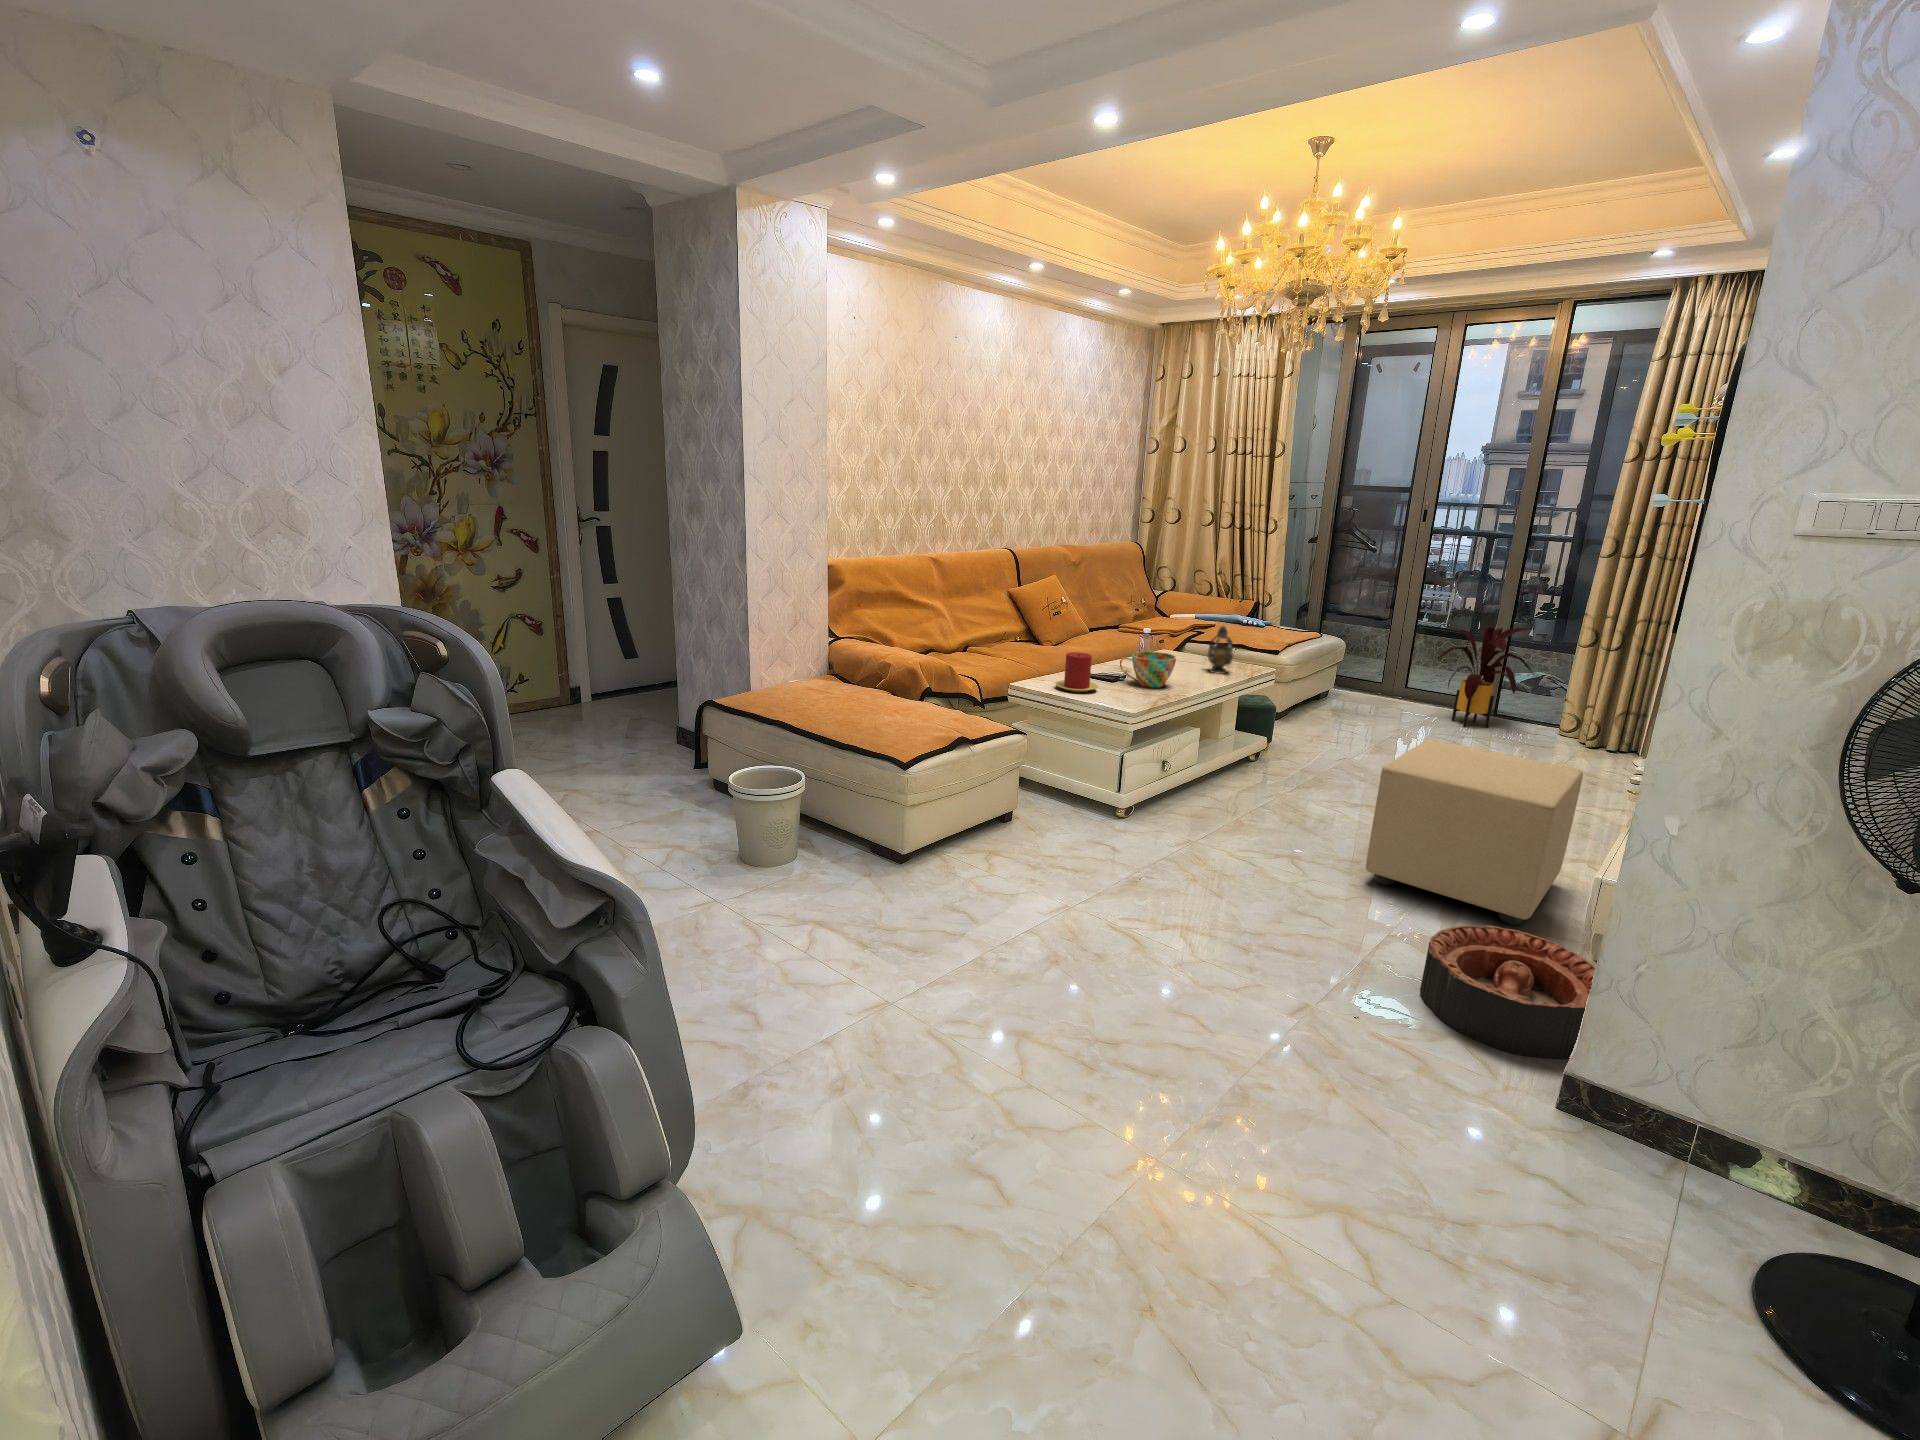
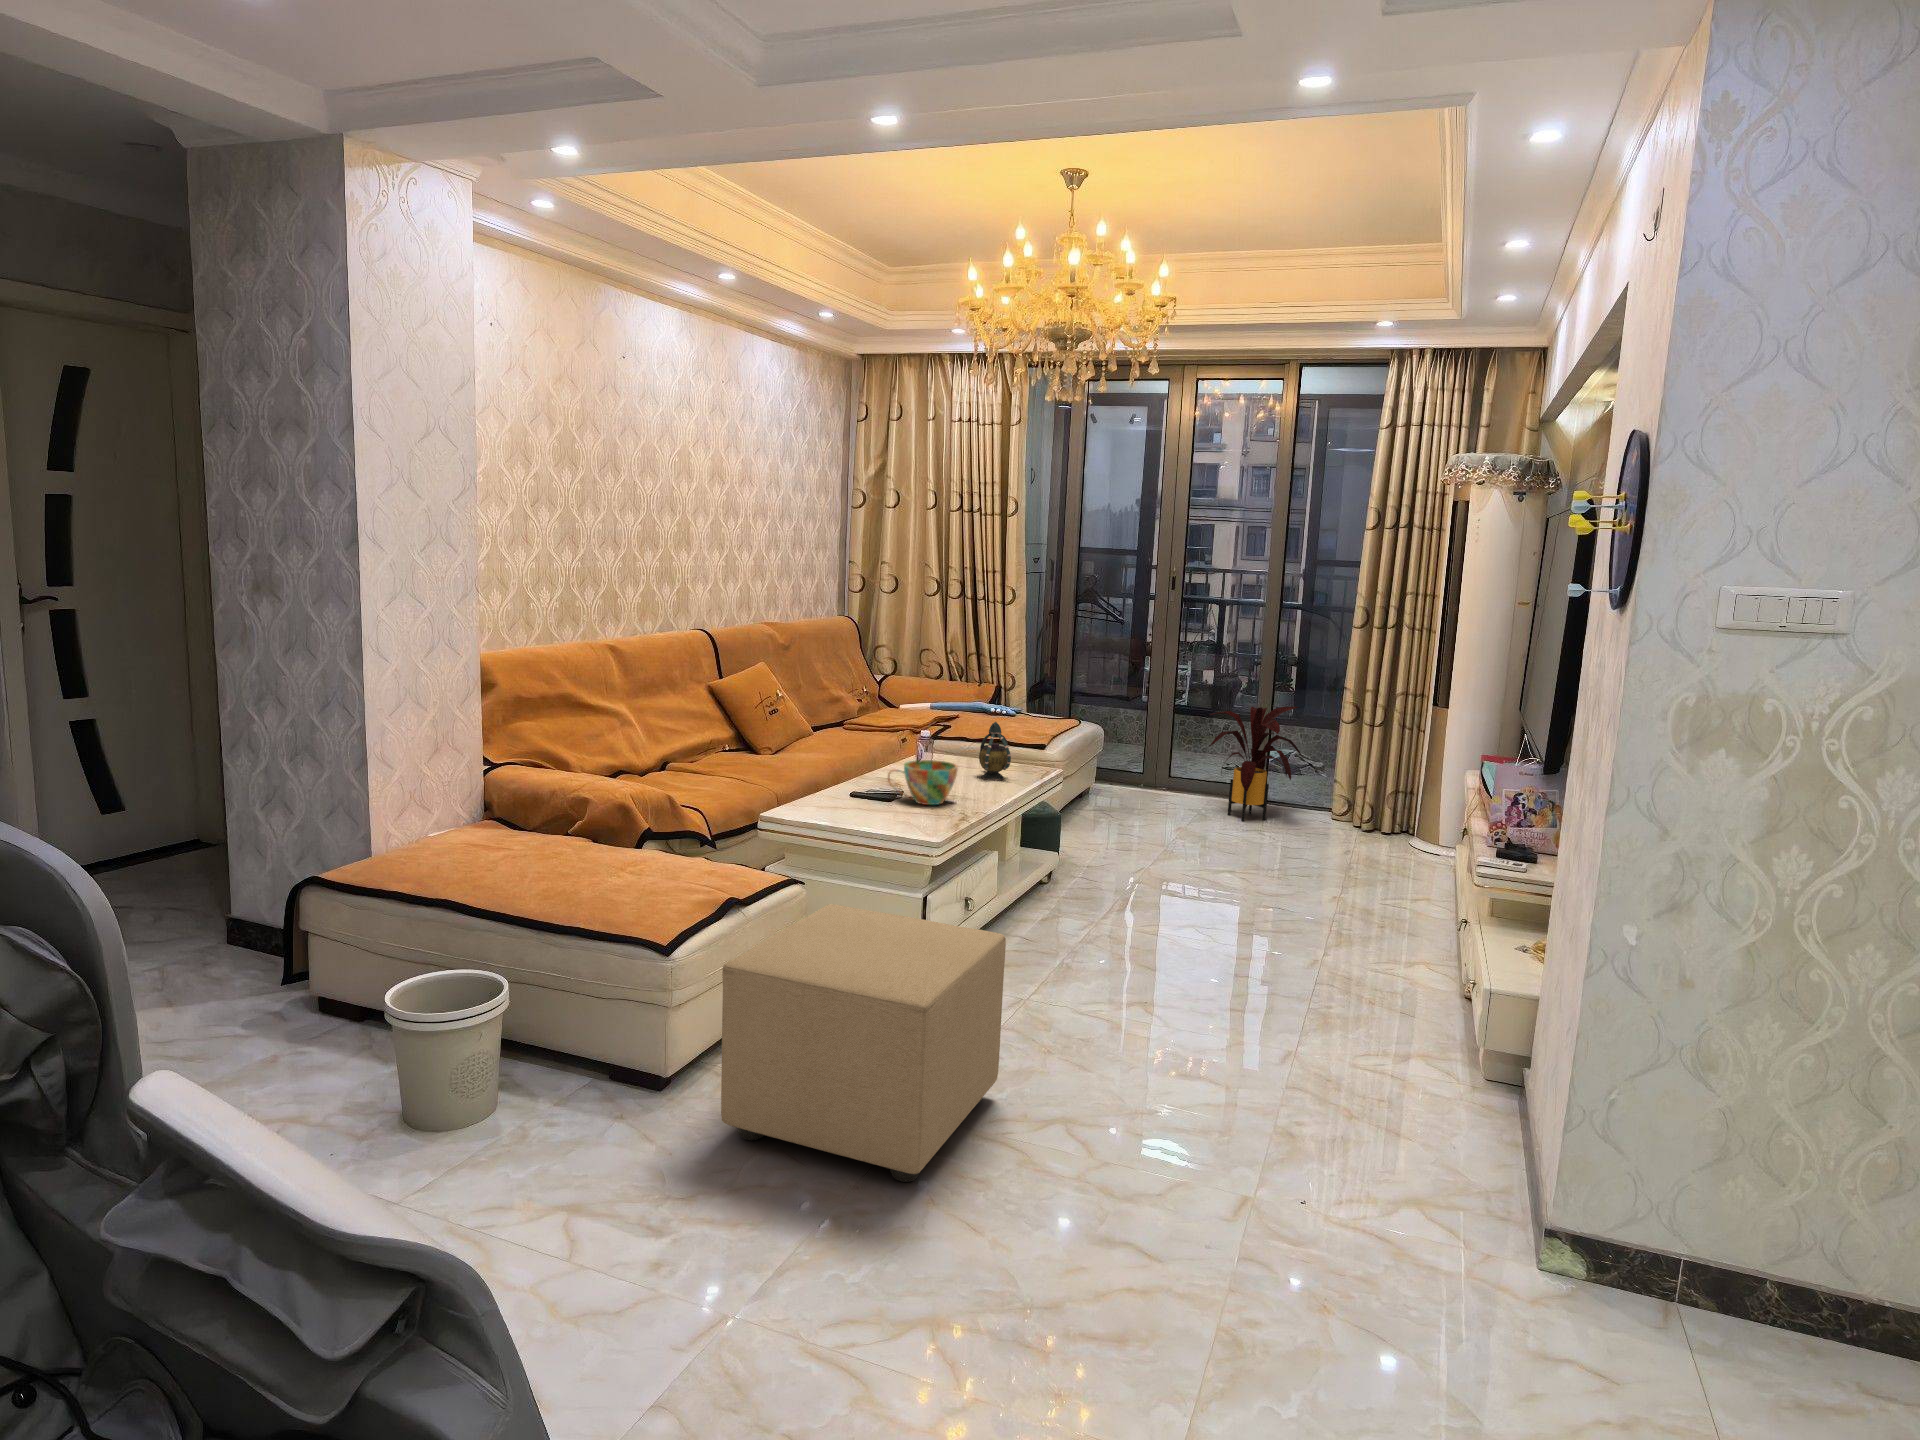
candle: present [1056,652,1098,692] -> none [818,767,872,819]
ottoman: present [1366,739,1583,925] -> present [721,904,1006,1182]
basket: present [1420,925,1595,1058] -> none [1326,1051,1513,1192]

